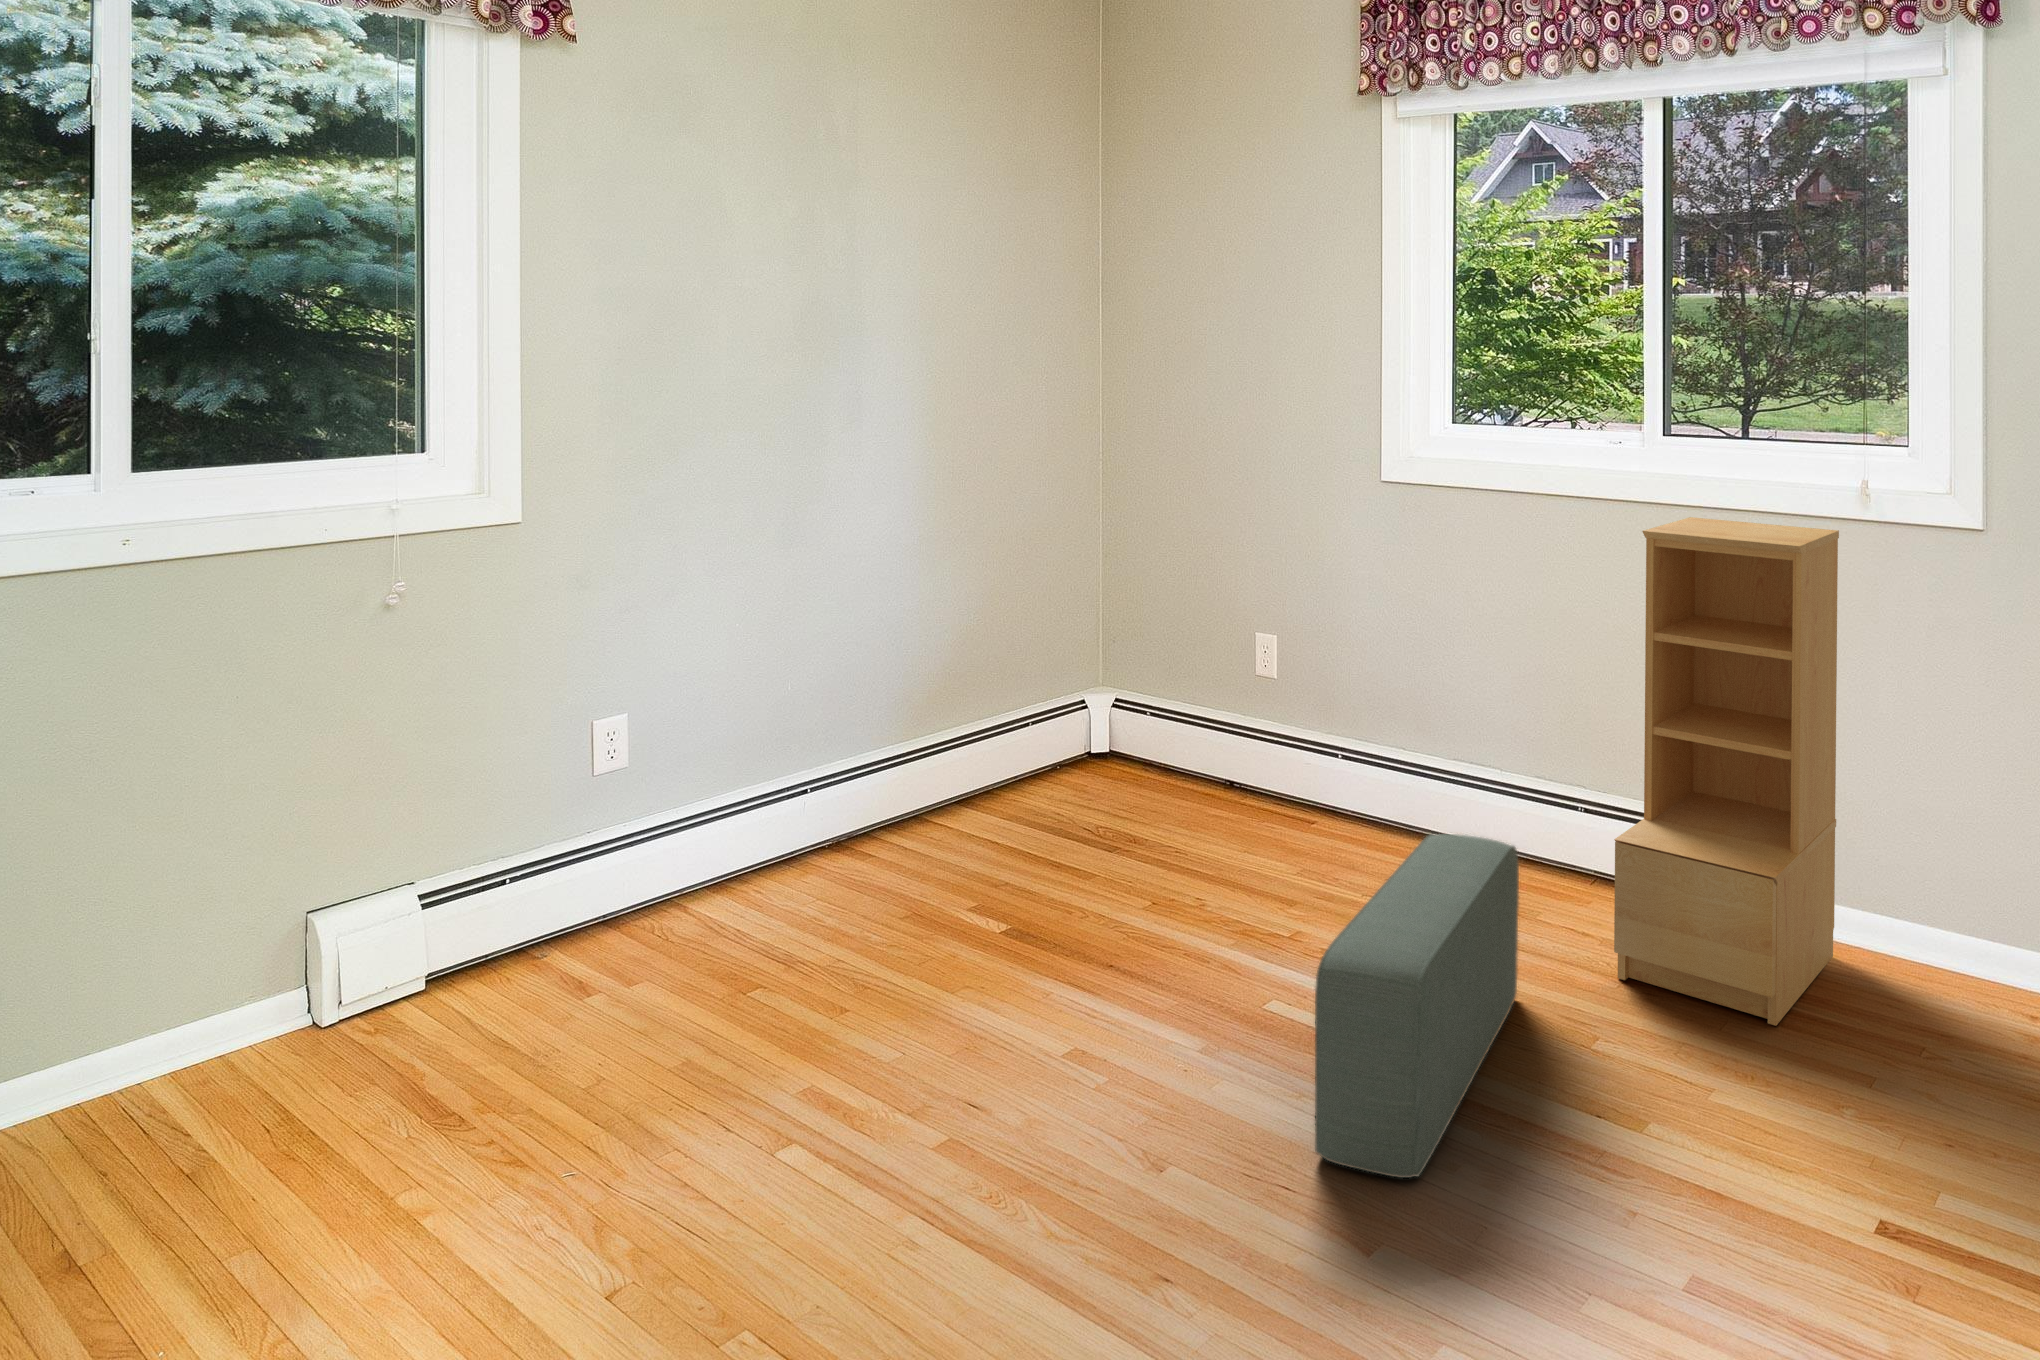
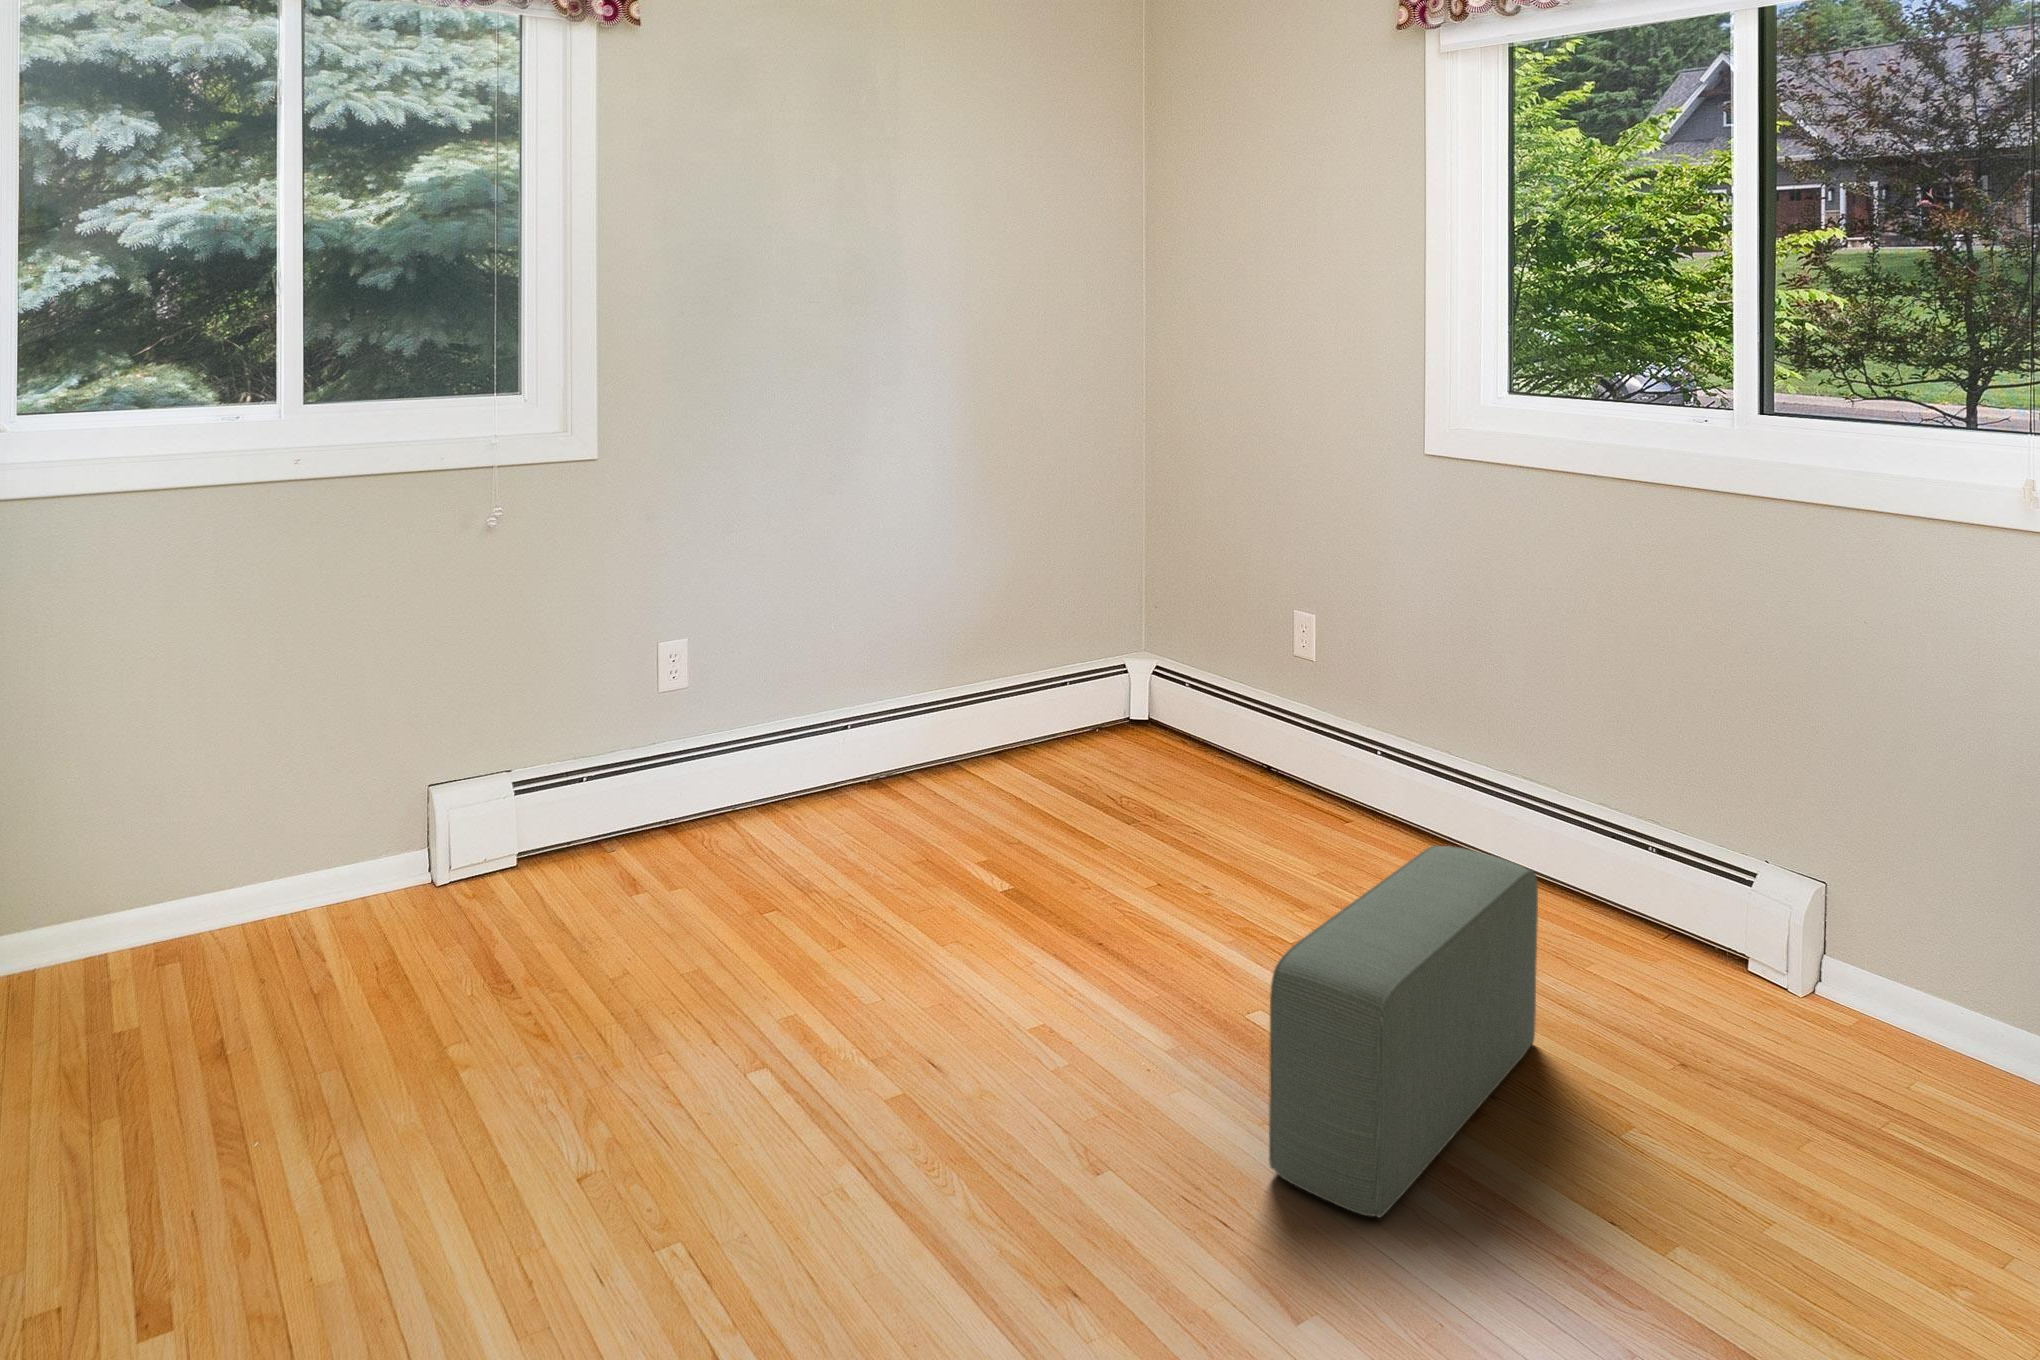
bookshelf: present [1614,517,1839,1026] -> none [1660,510,1982,1134]

